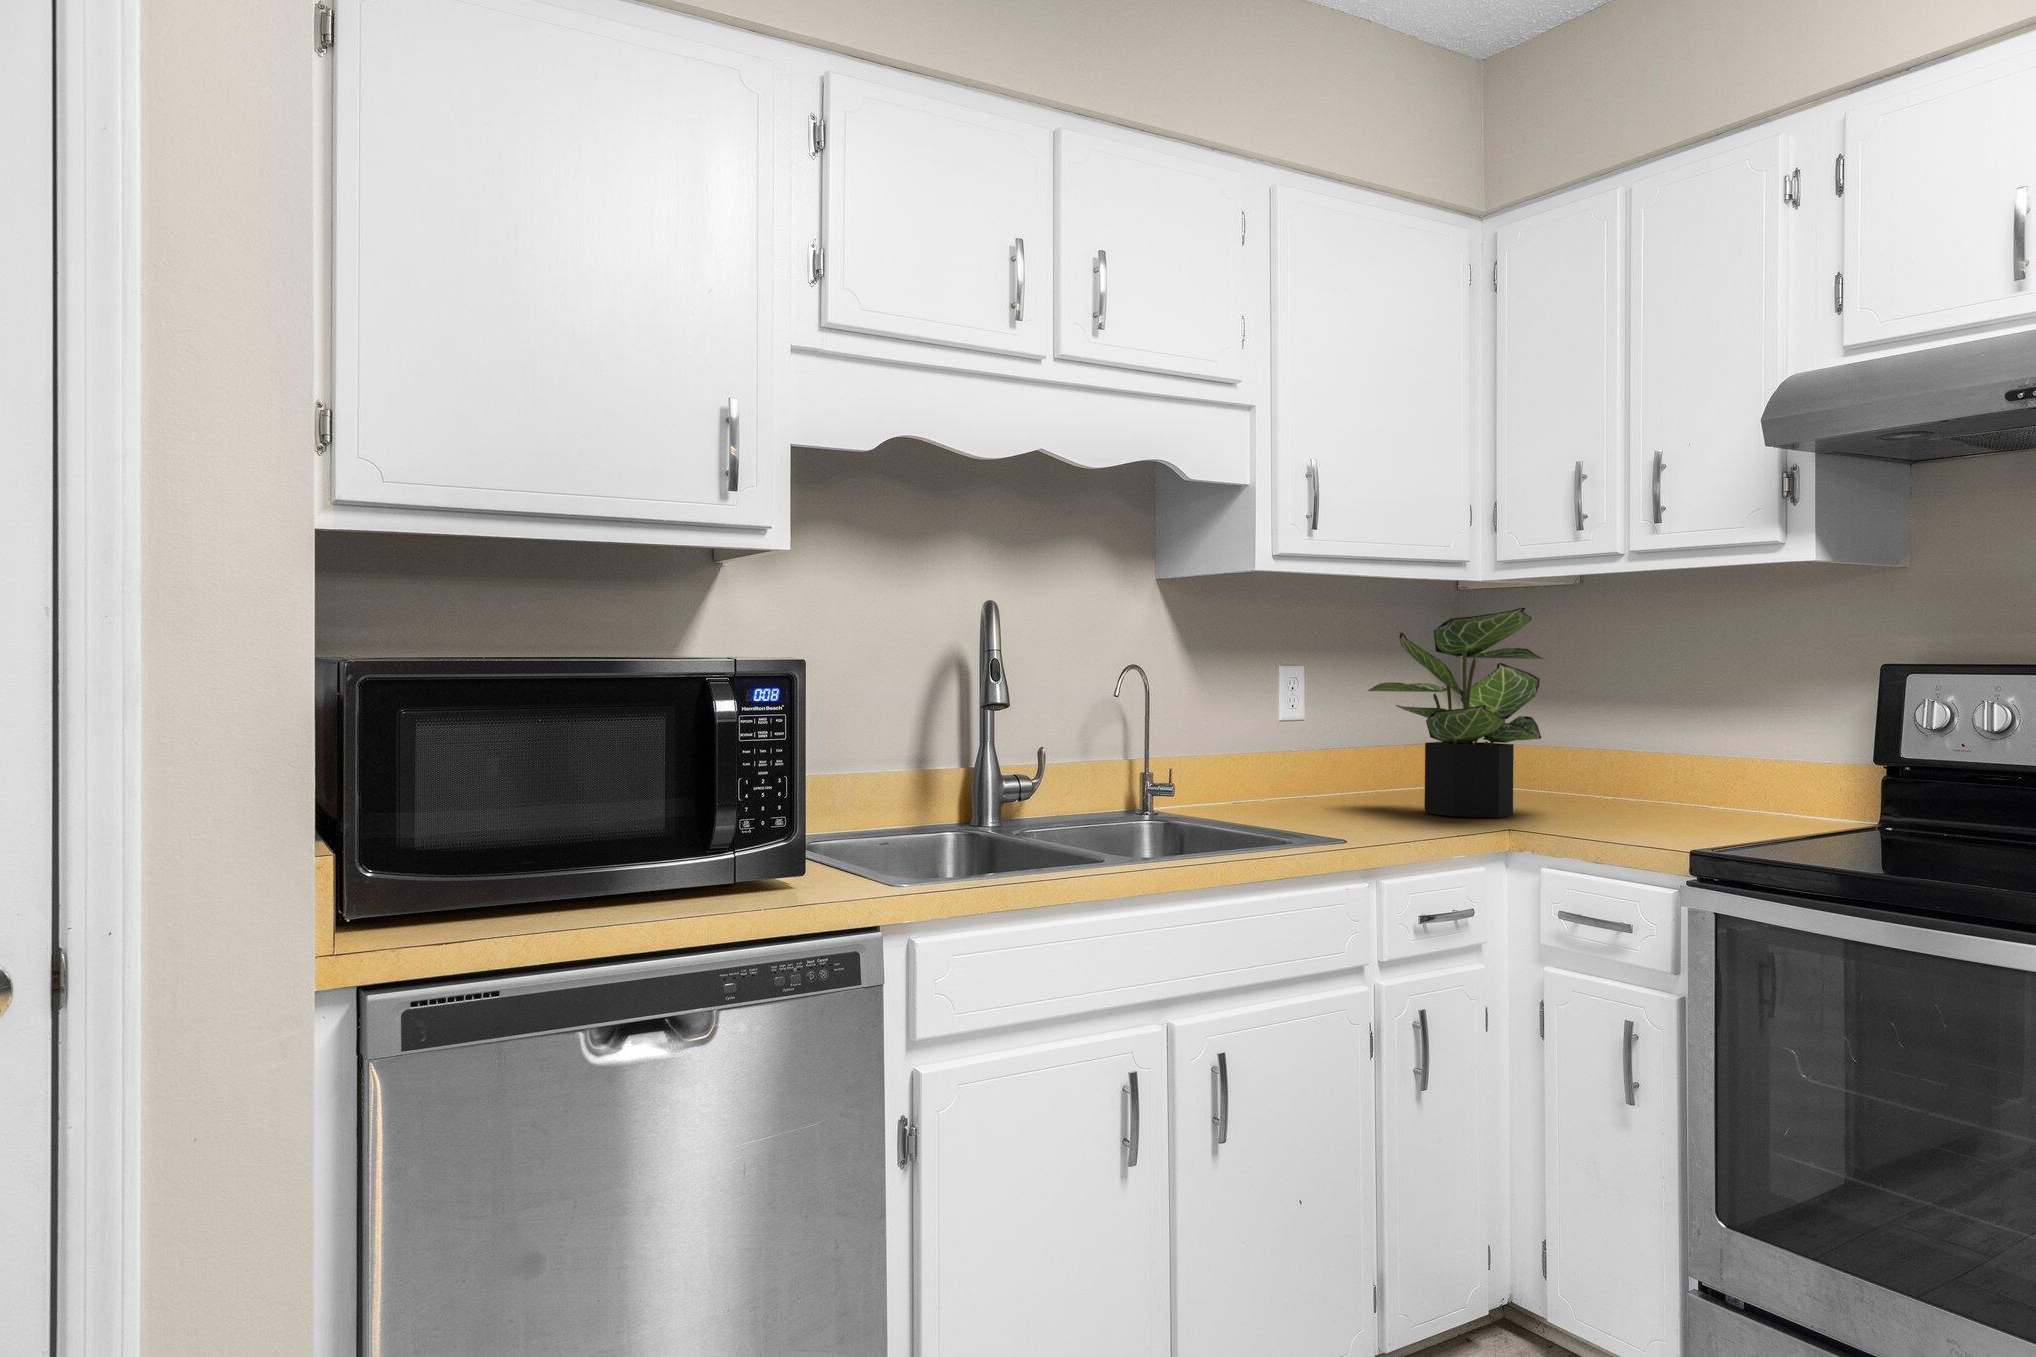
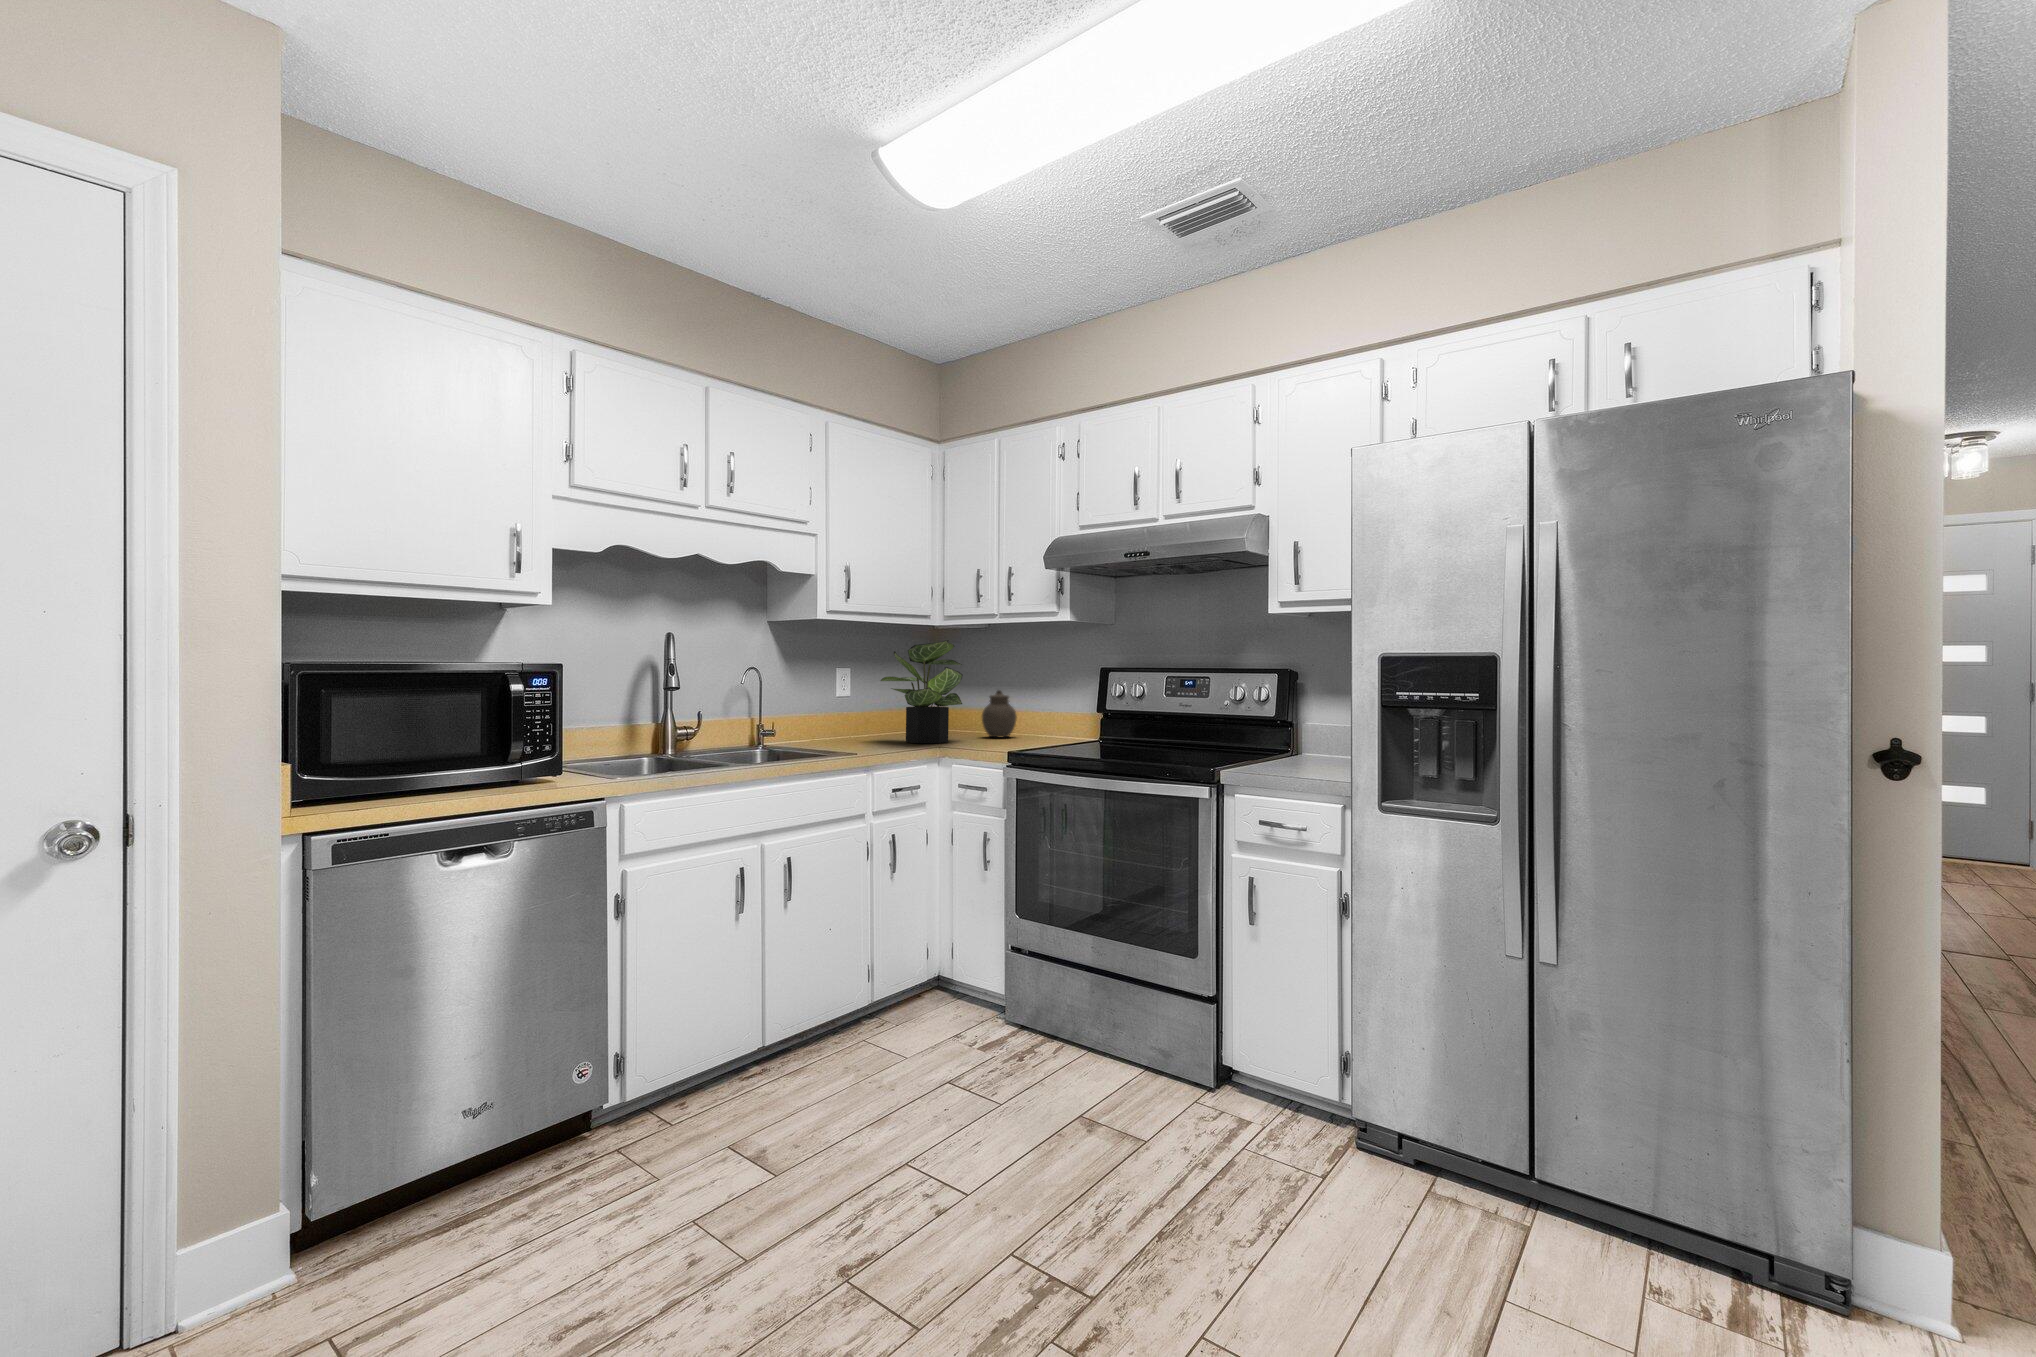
jar: none [1575,710,1653,807] -> present [982,690,1017,738]

